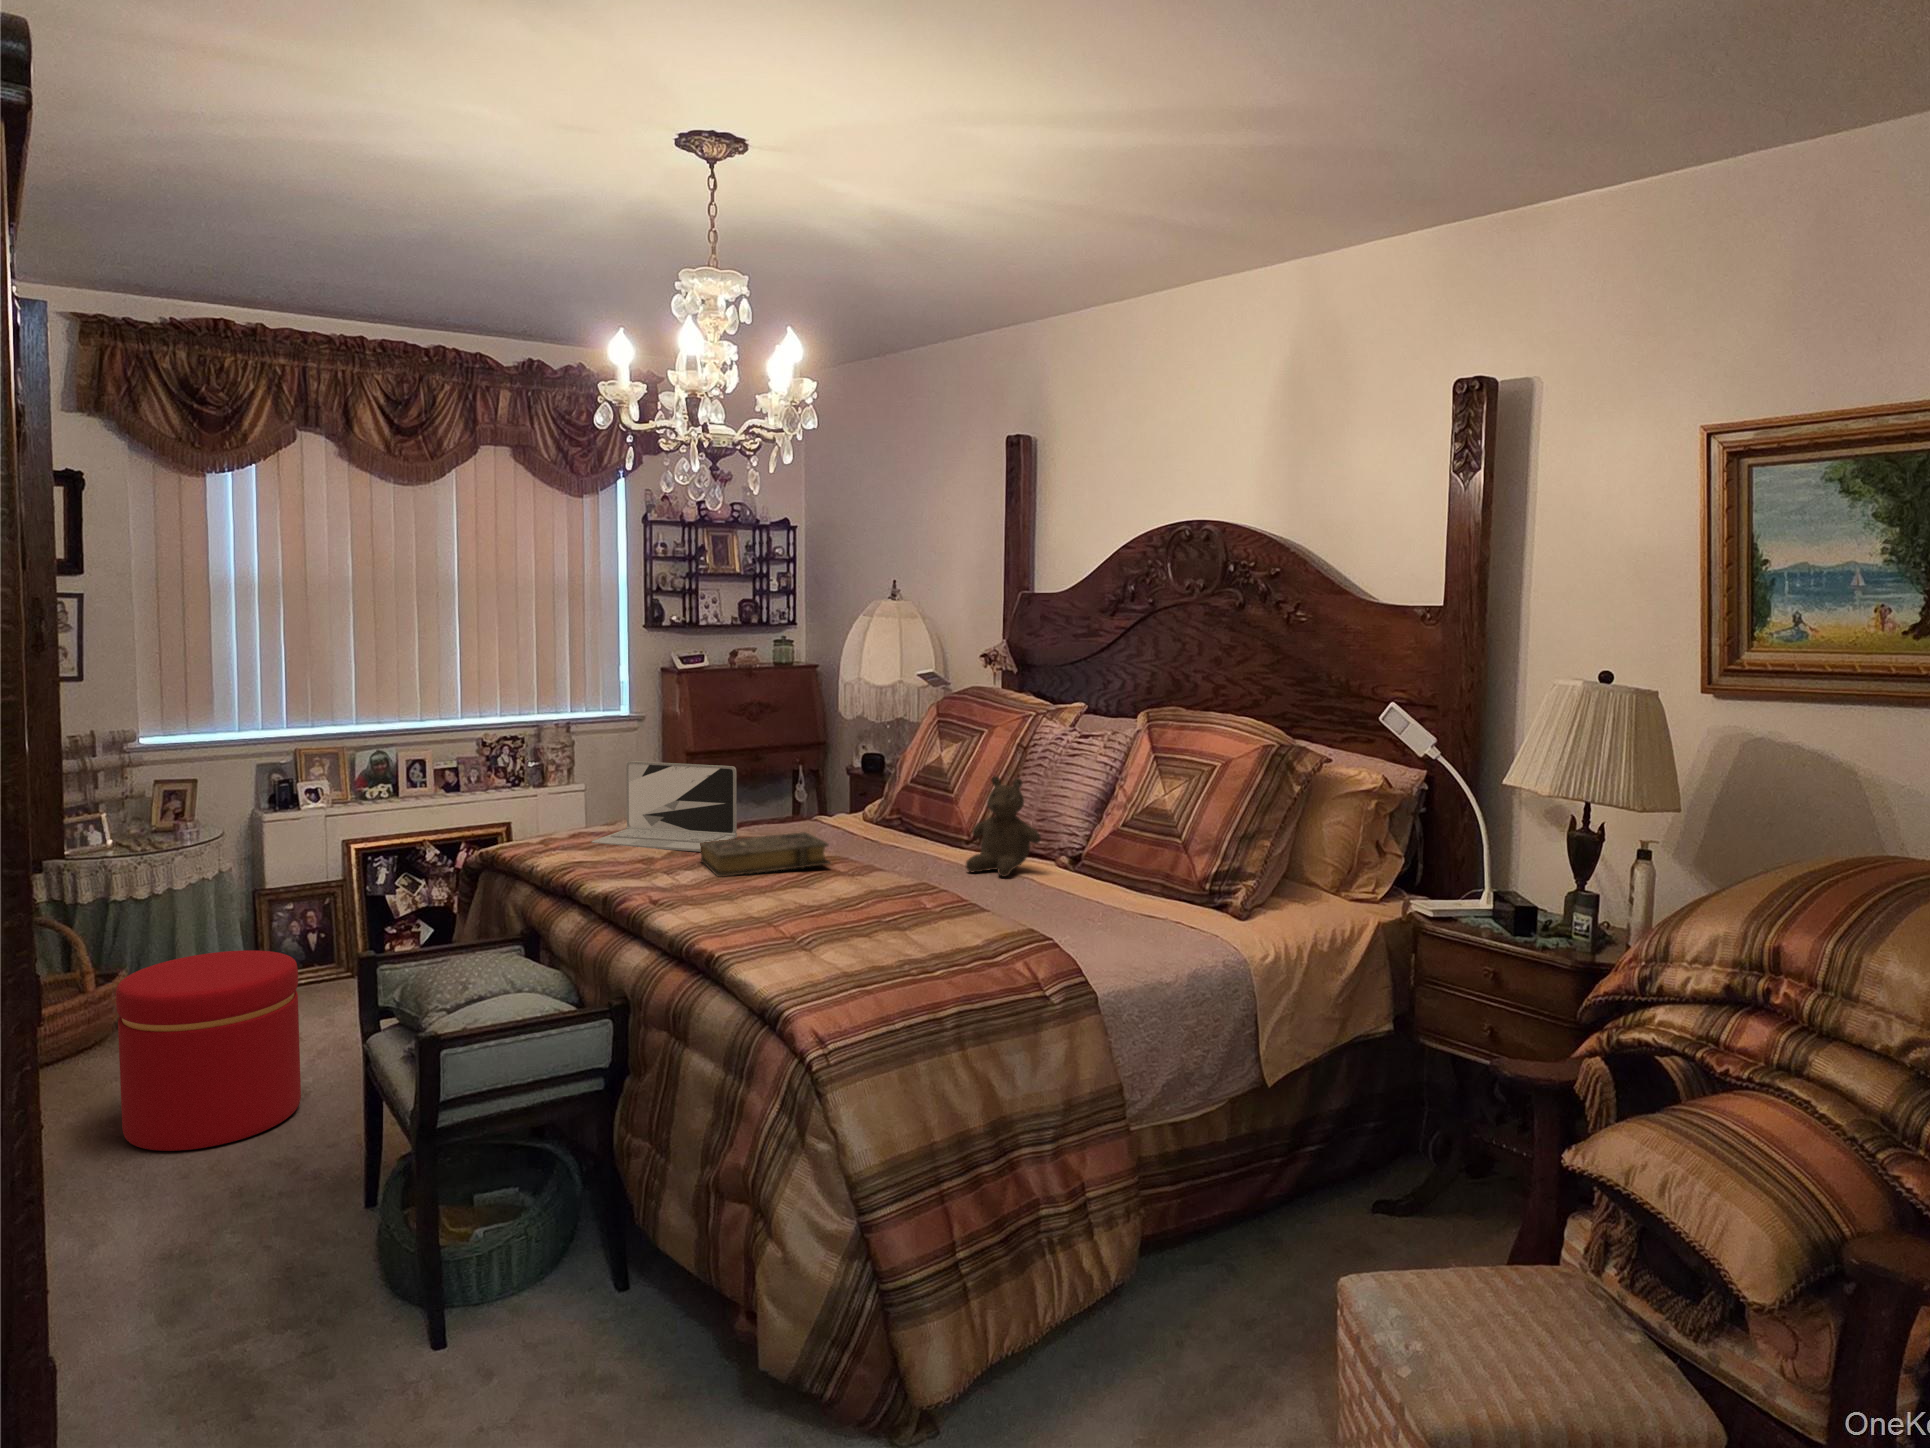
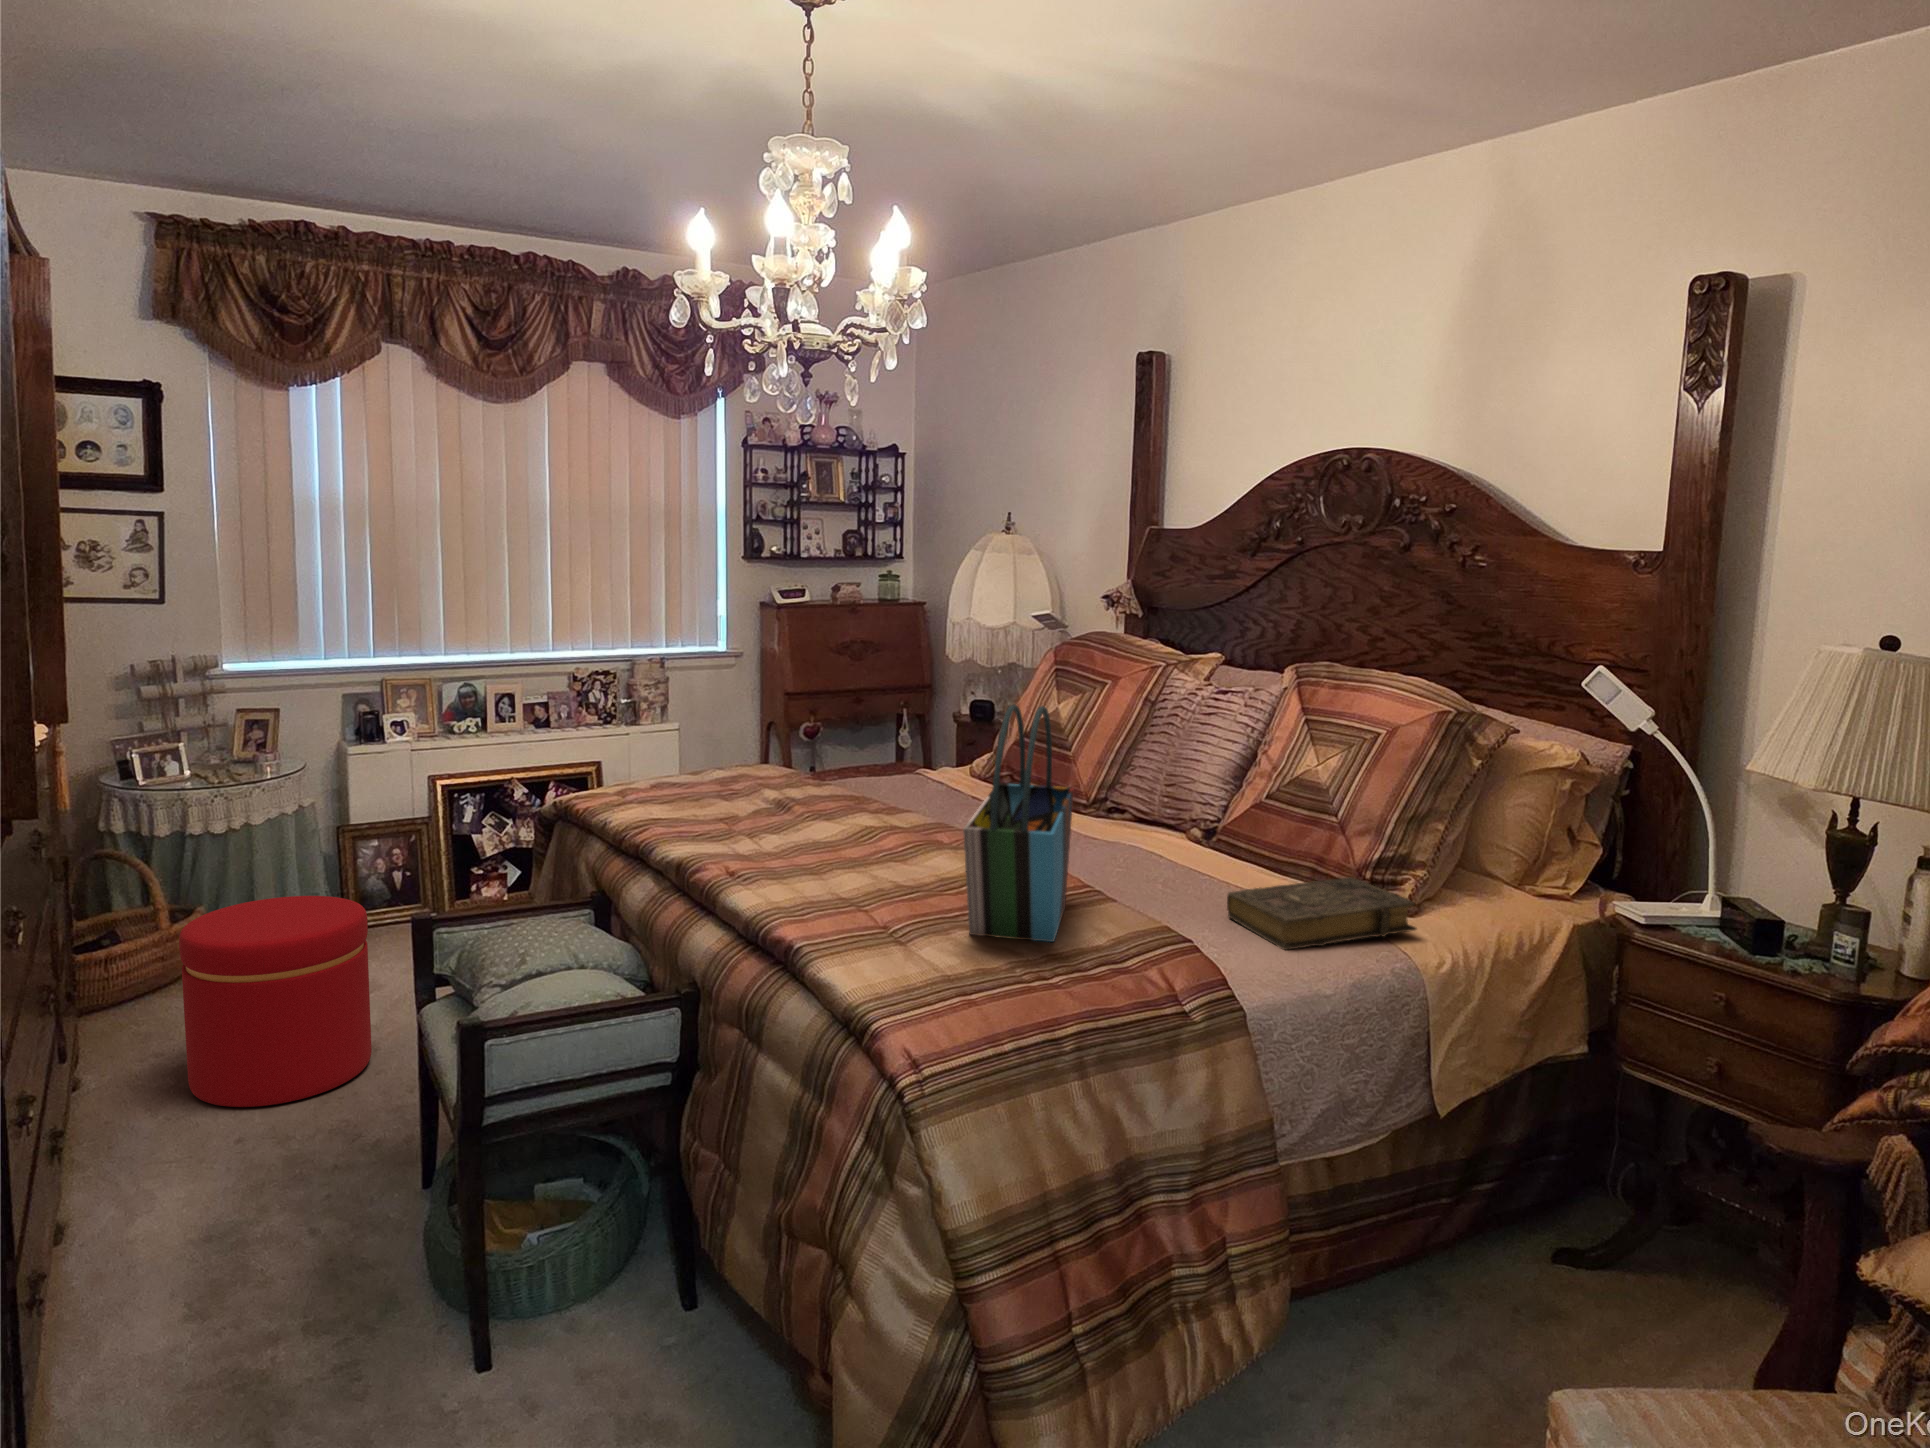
tote bag: none [858,746,954,947] -> present [963,705,1074,942]
laptop: present [592,761,737,852] -> none [674,706,831,809]
teddy bear: present [966,776,1041,877] -> none [1084,736,1170,852]
book: present [700,832,831,877] -> present [1227,877,1416,950]

